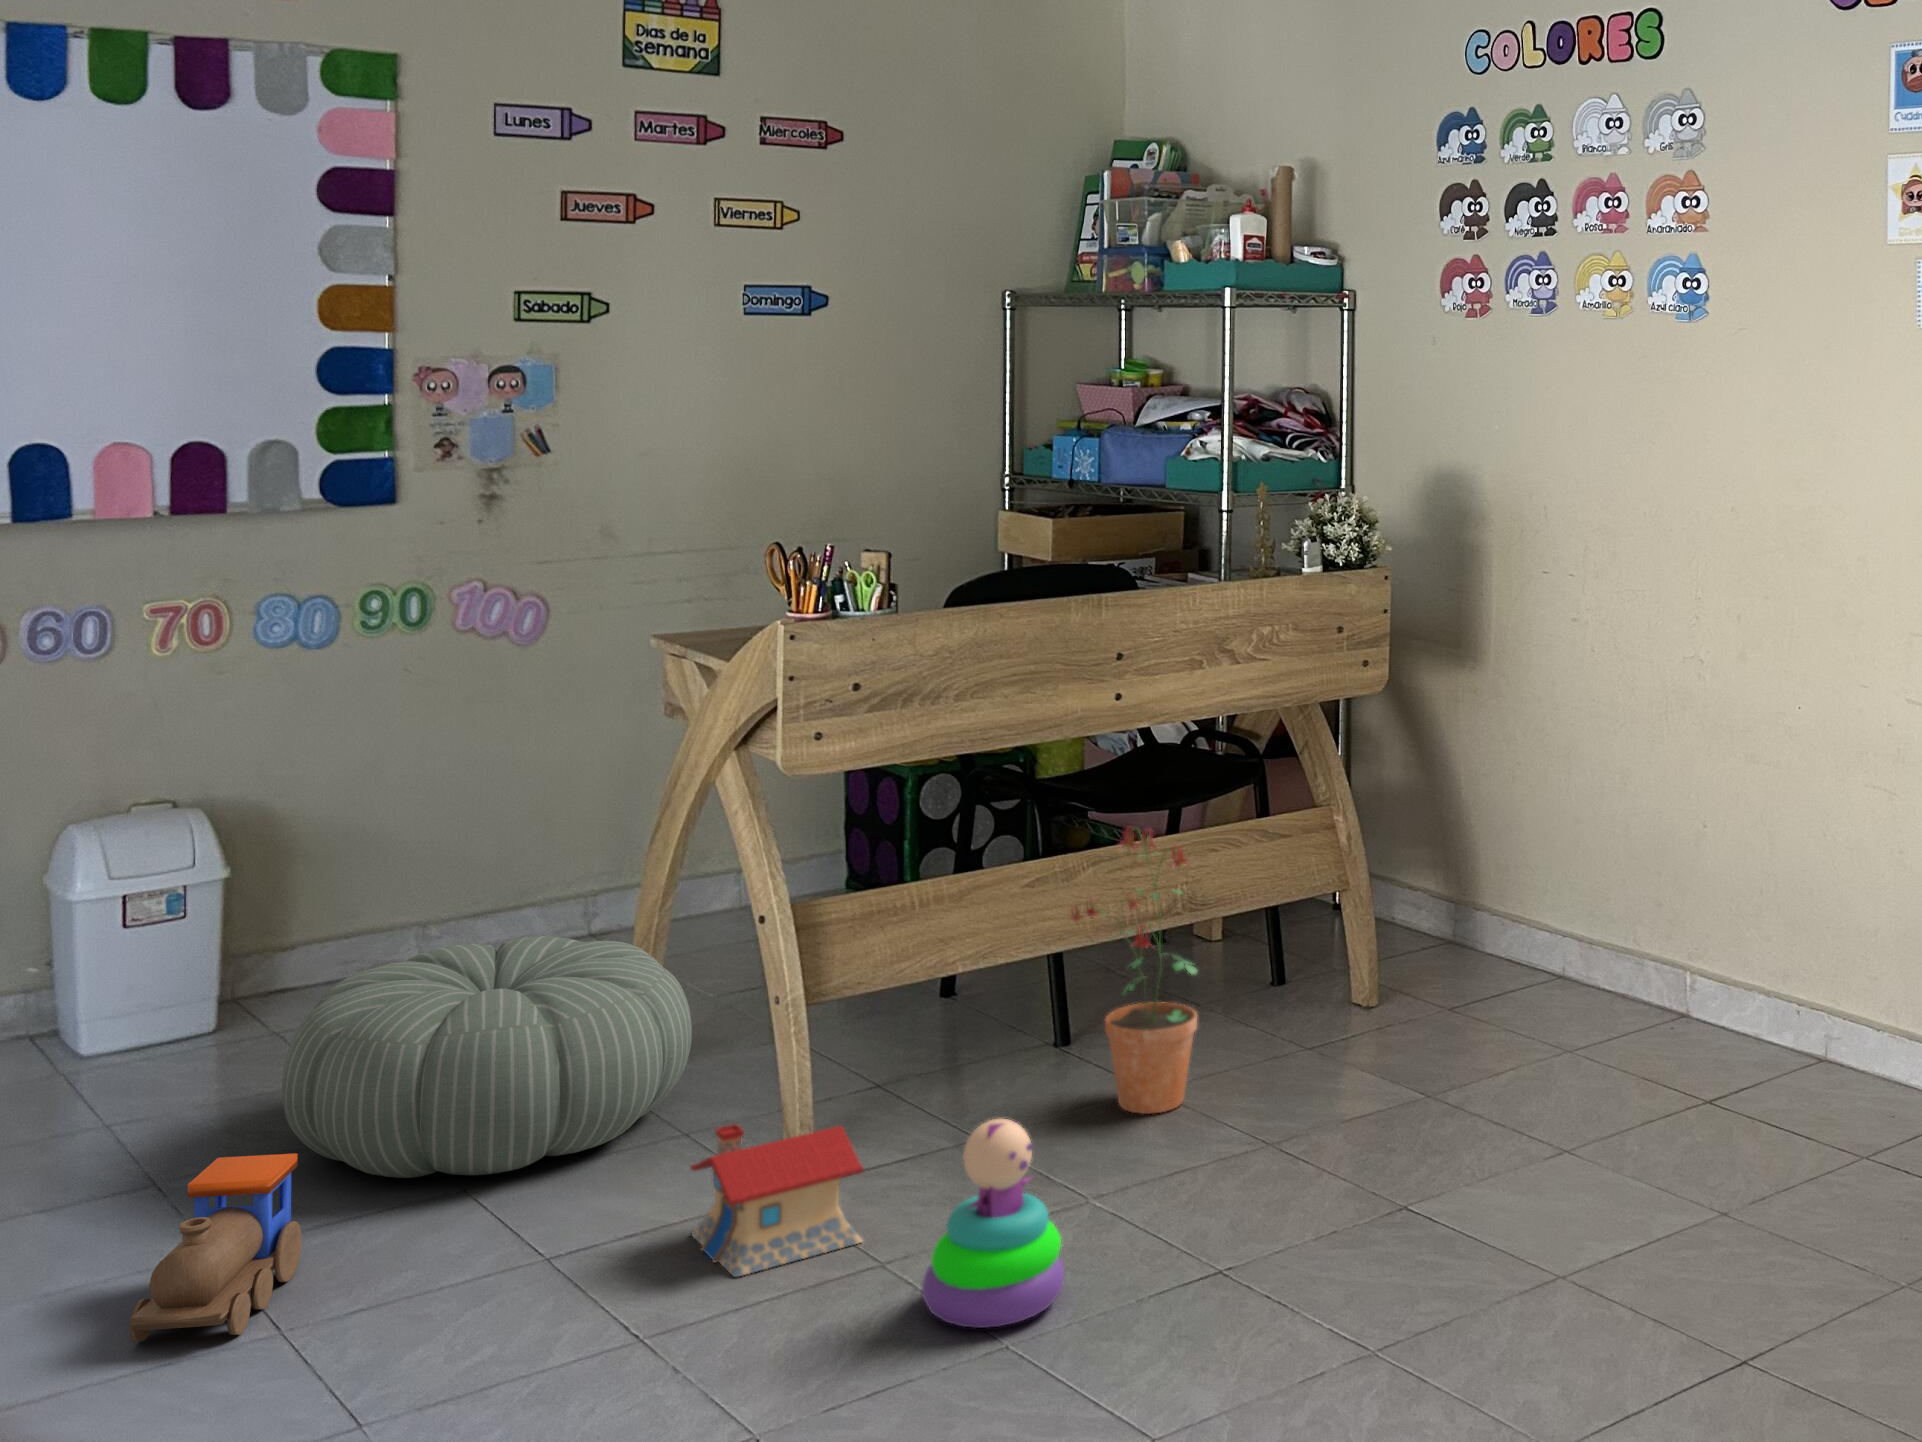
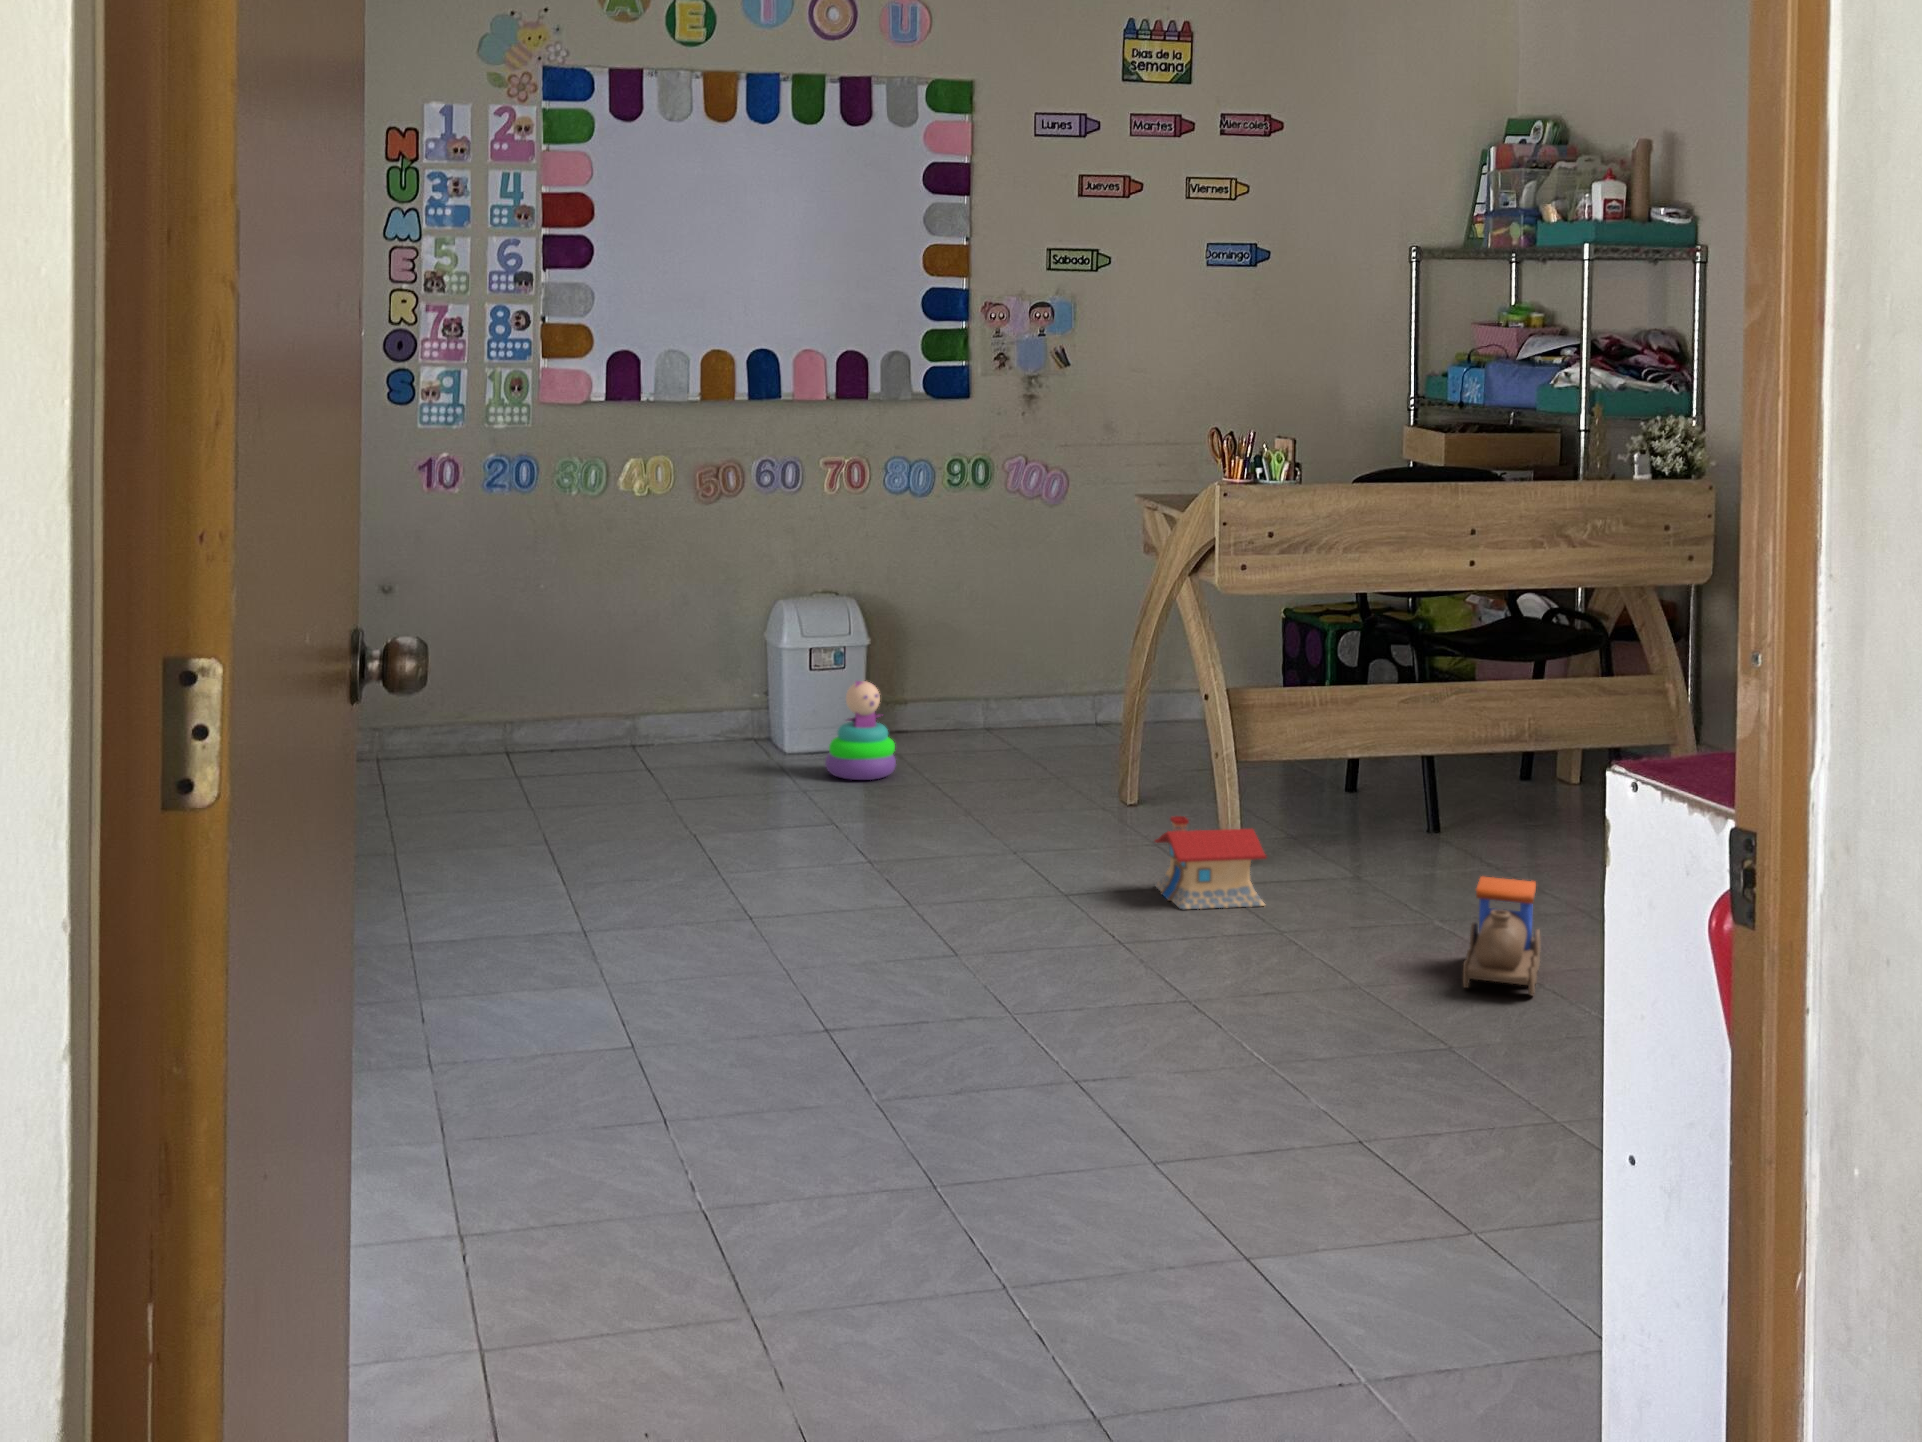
potted plant: present [1070,828,1197,1114] -> none [1425,658,1529,872]
pouf: present [282,936,692,1178] -> none [909,697,1160,839]
stacking toy: present [922,1119,1064,1328] -> present [825,681,896,780]
toy train: present [129,1153,302,1341] -> present [1463,877,1540,996]

